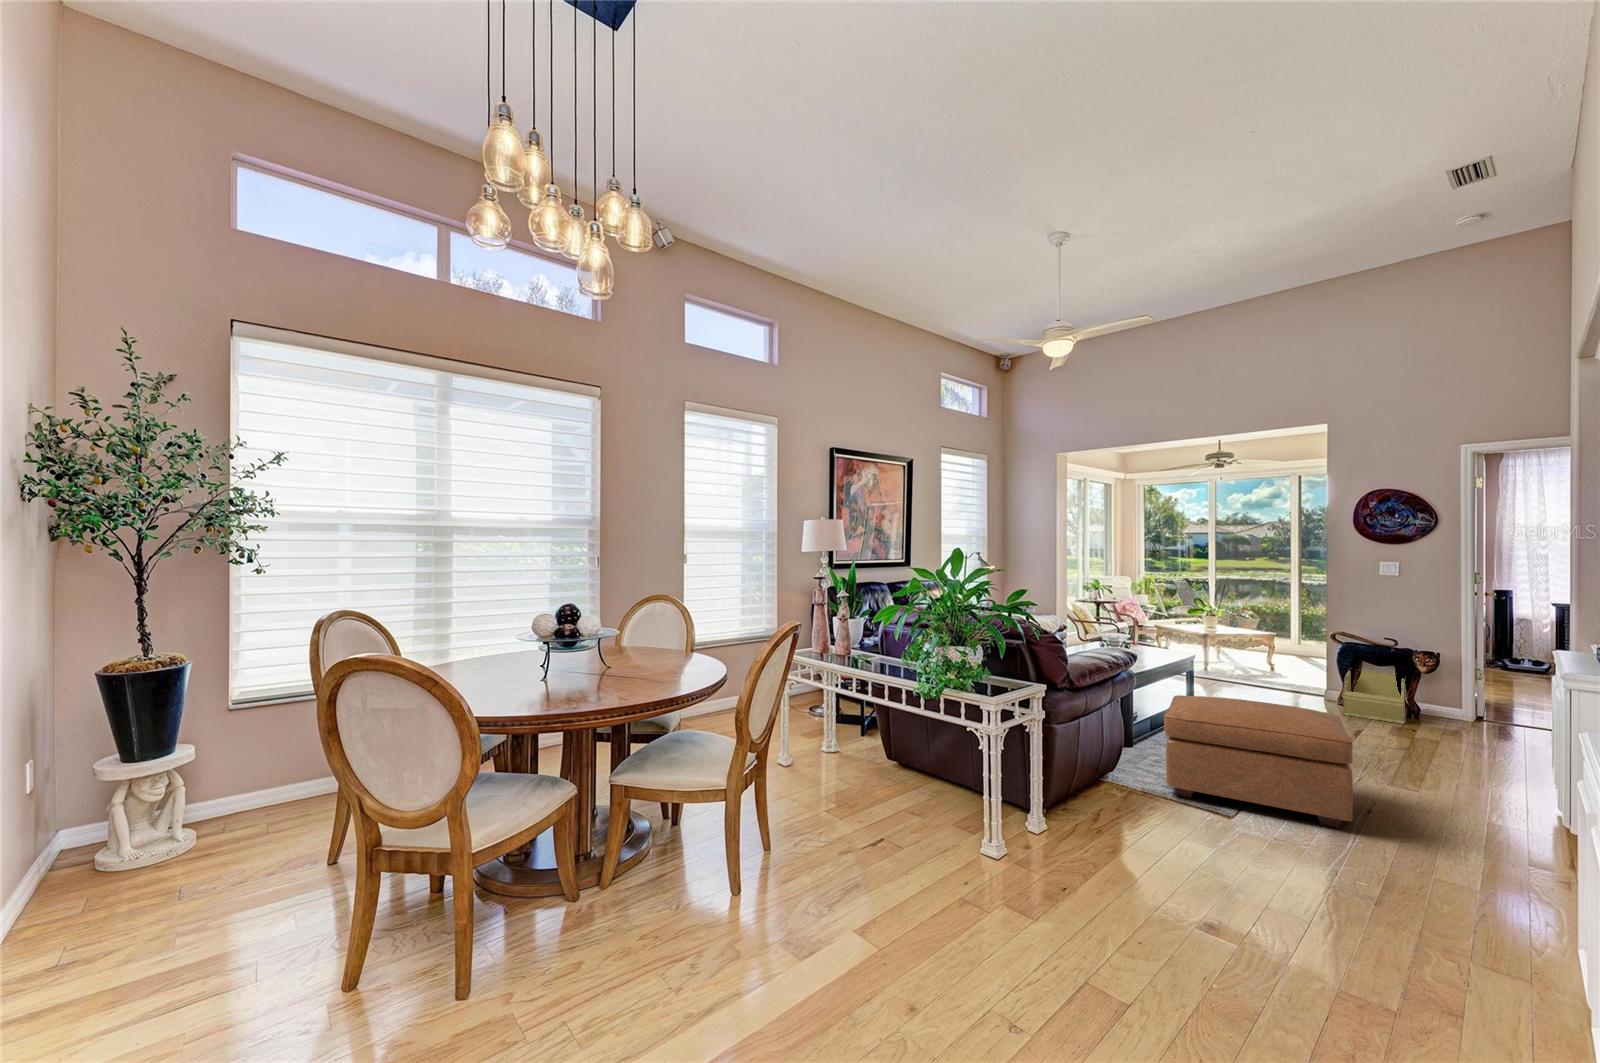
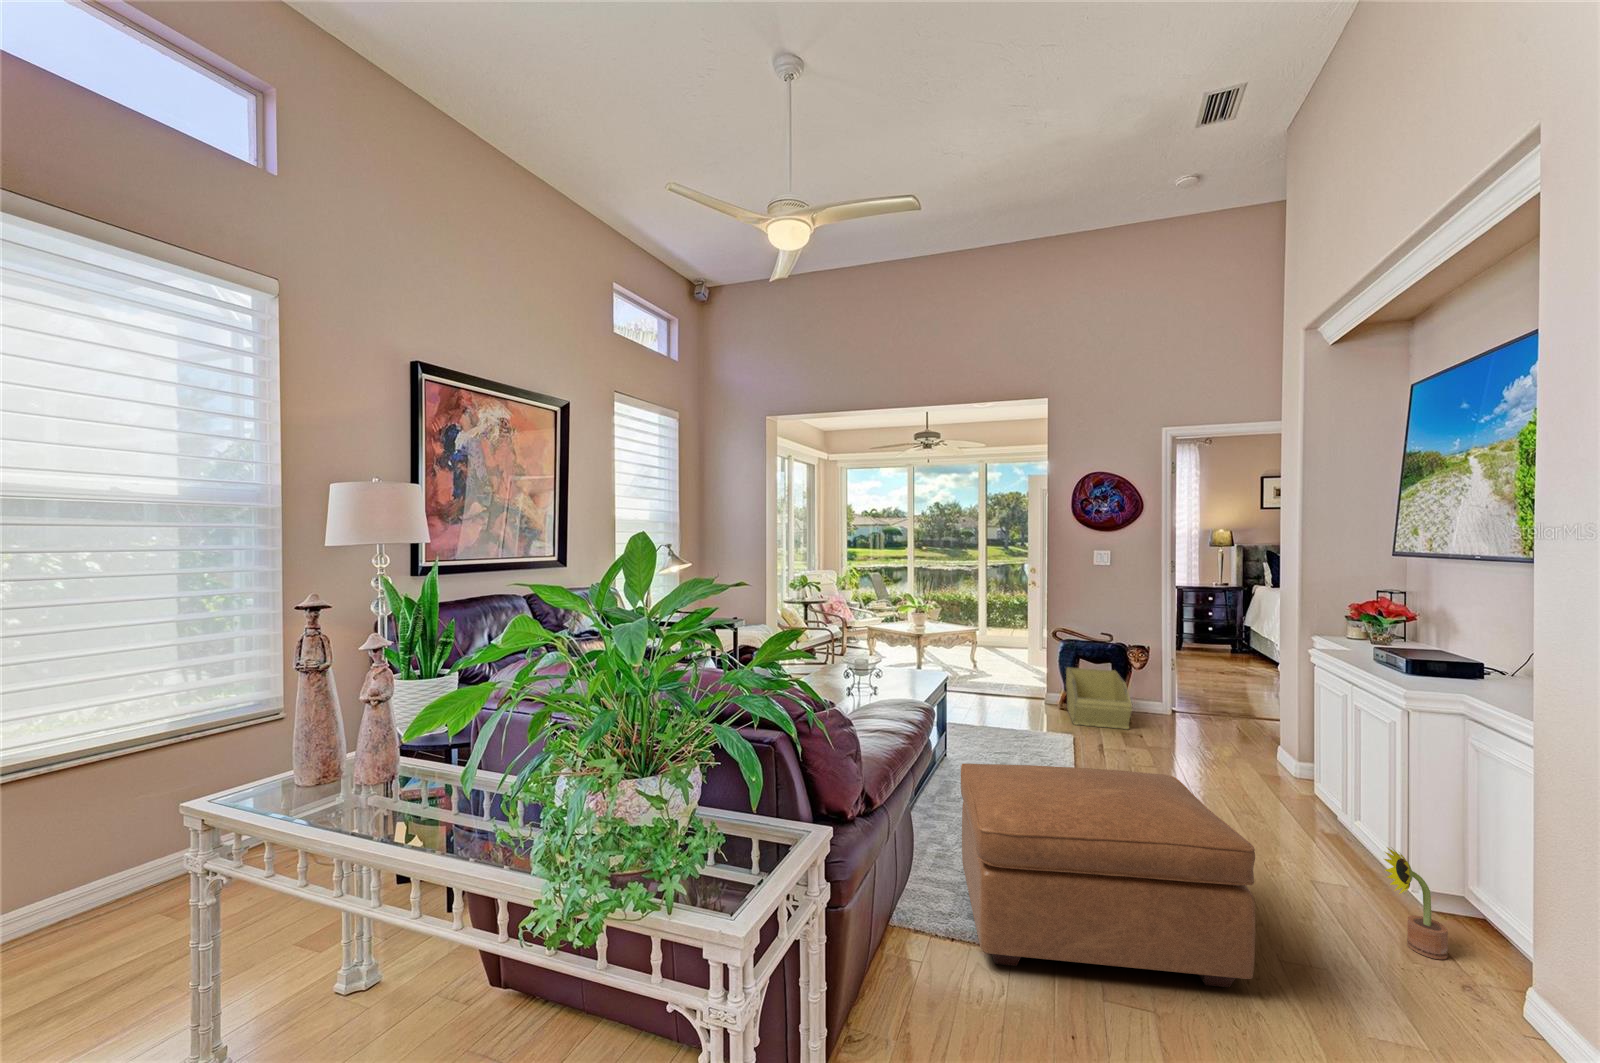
decorative plant: none [1511,772,1556,852] -> present [1384,848,1448,960]

